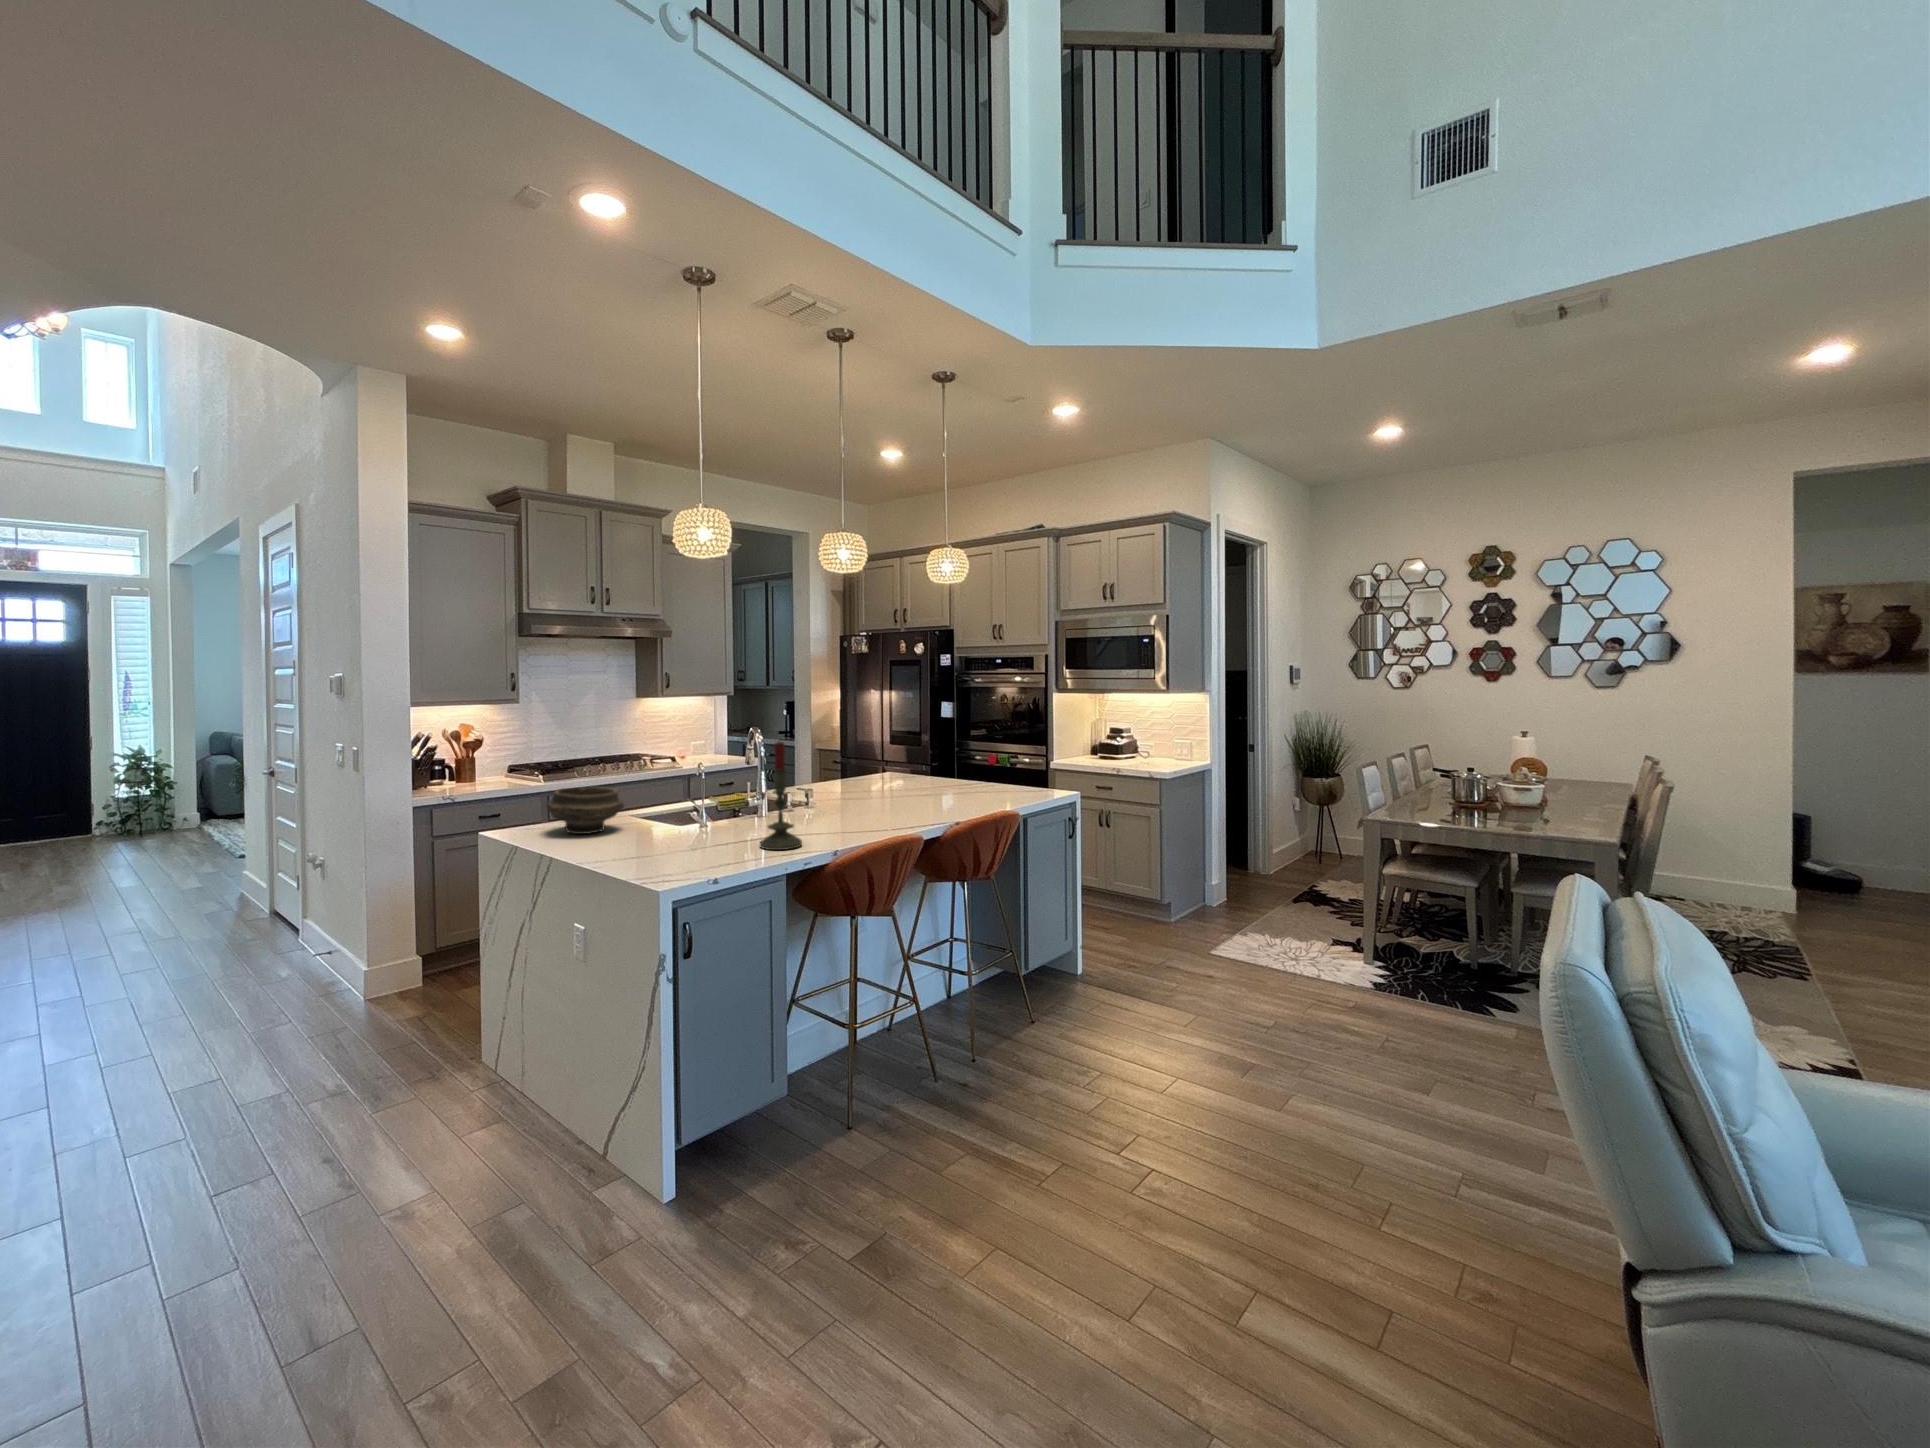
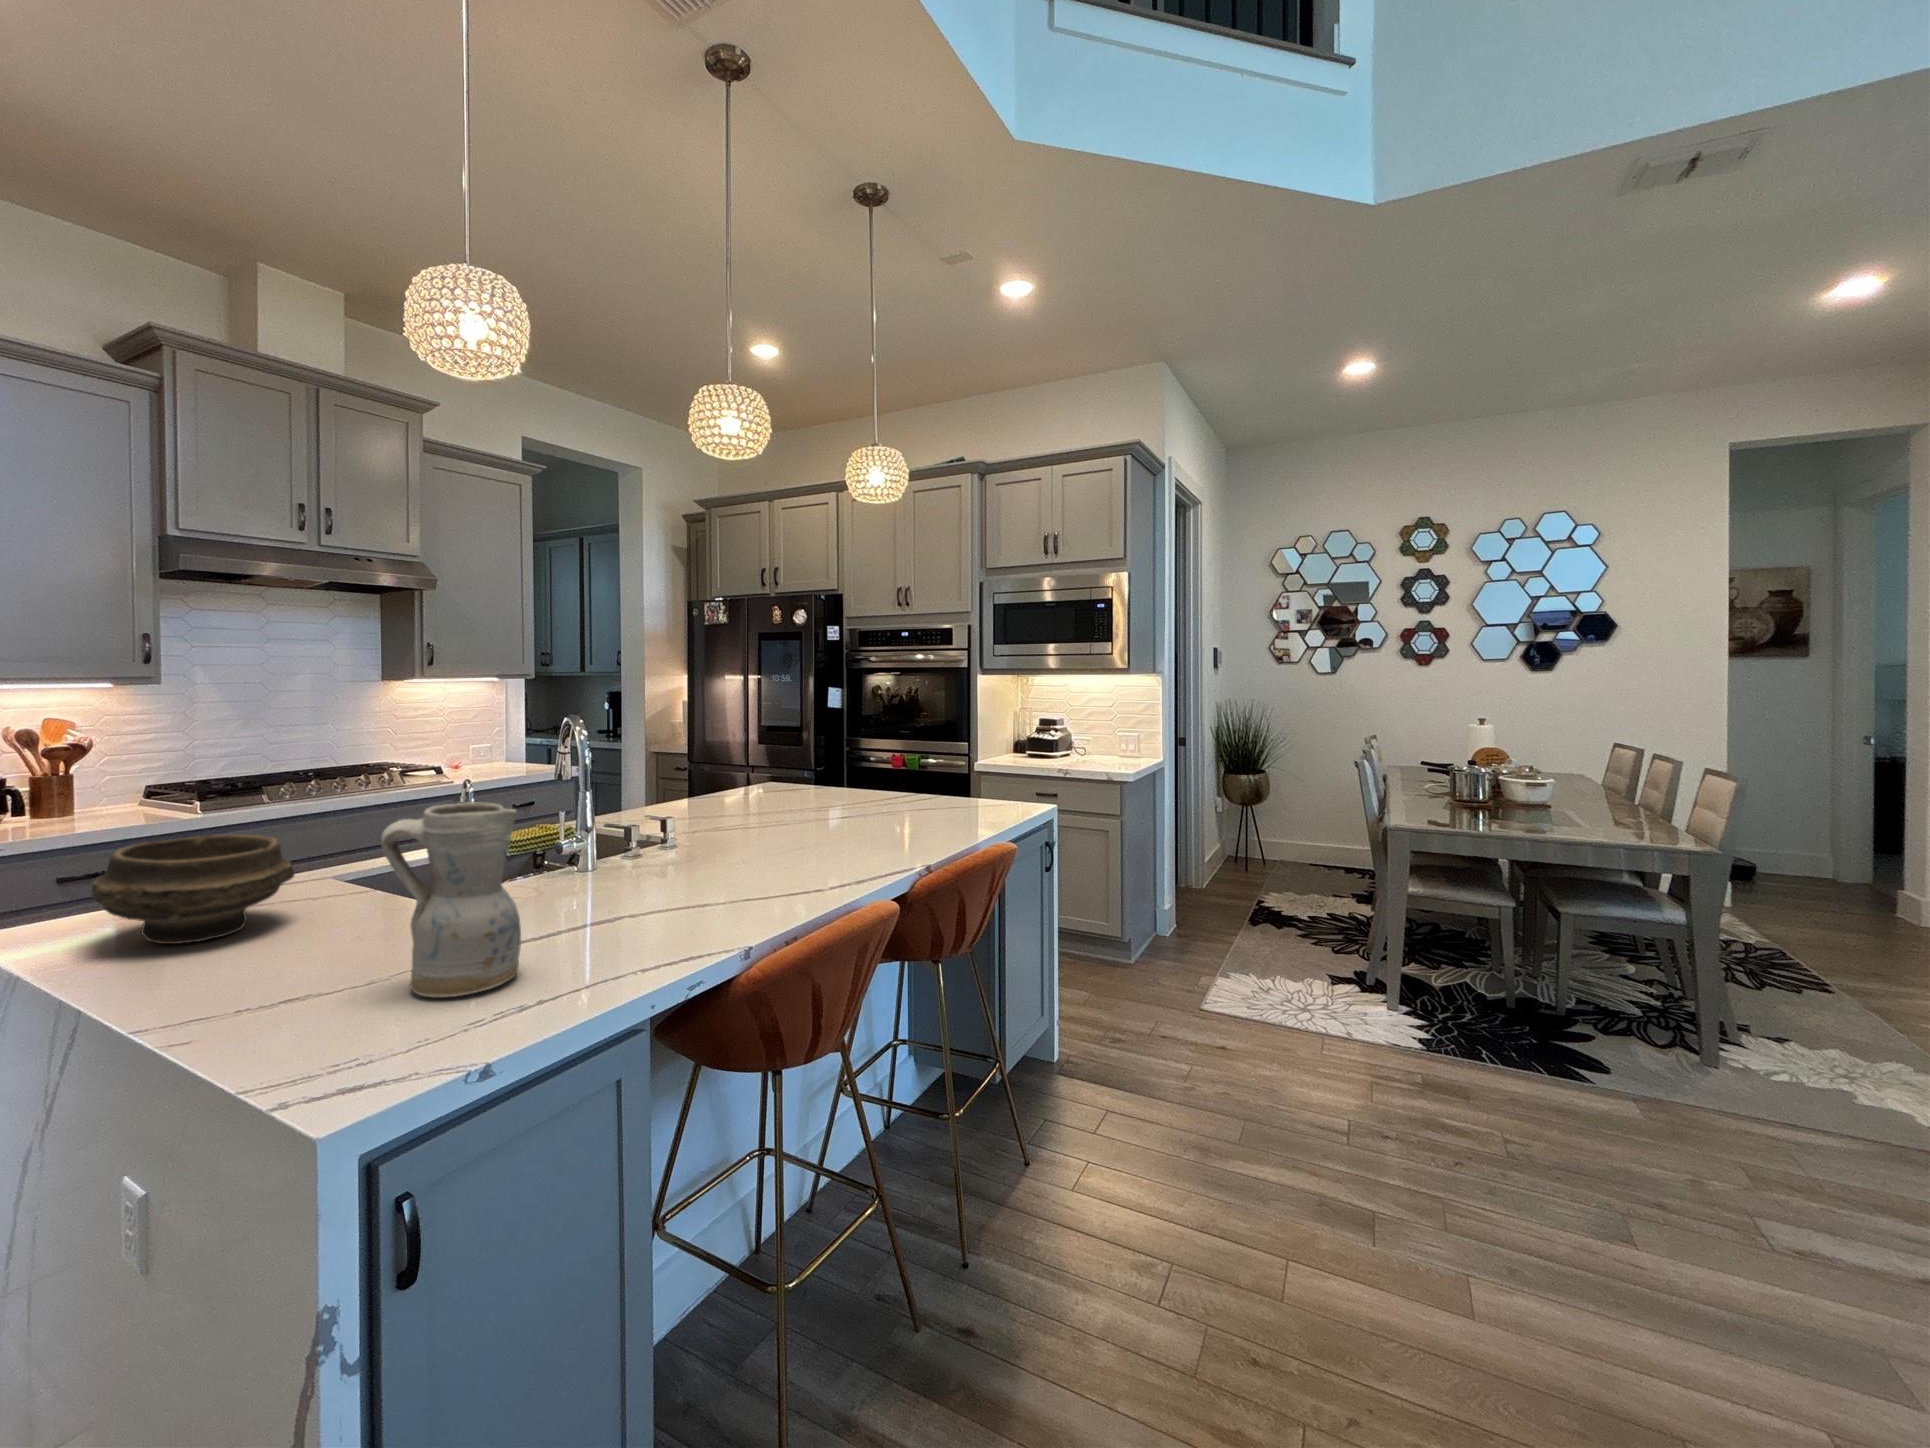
candle: present [760,742,802,850] -> none [599,729,690,966]
ceramic pitcher: none [669,772,726,855] -> present [381,802,521,997]

